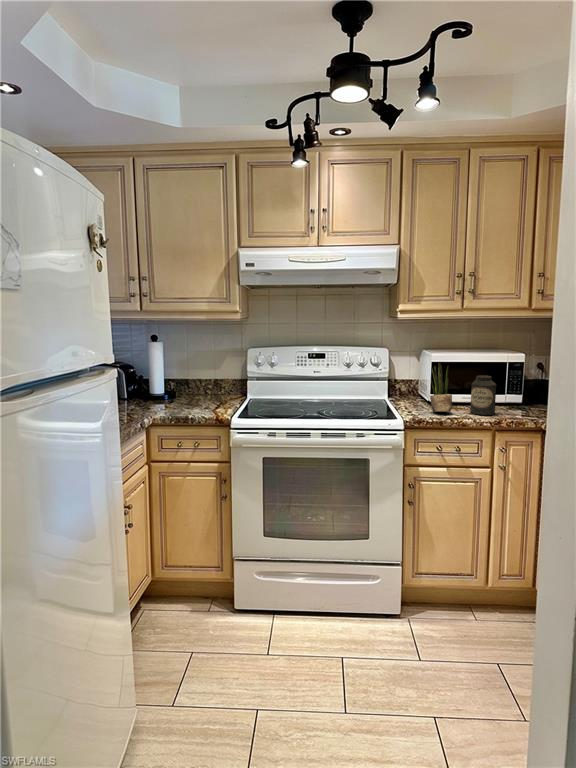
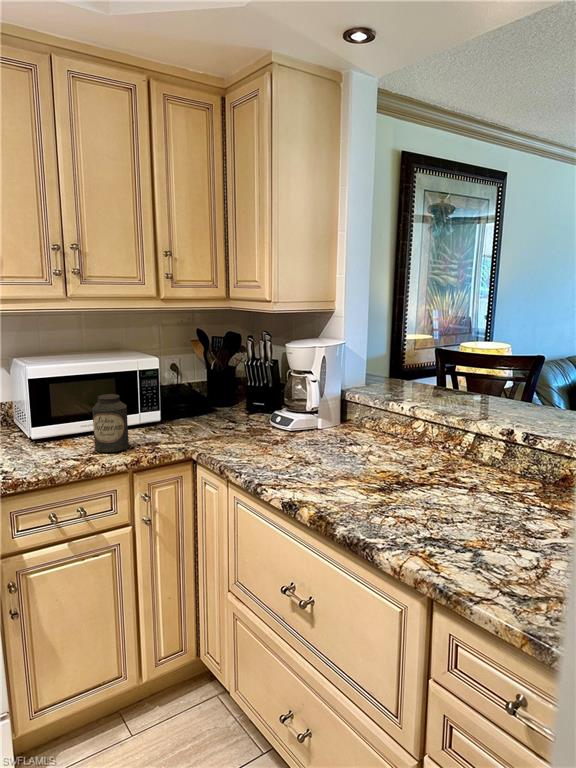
potted plant: present [430,362,452,412] -> none [27,381,66,460]

